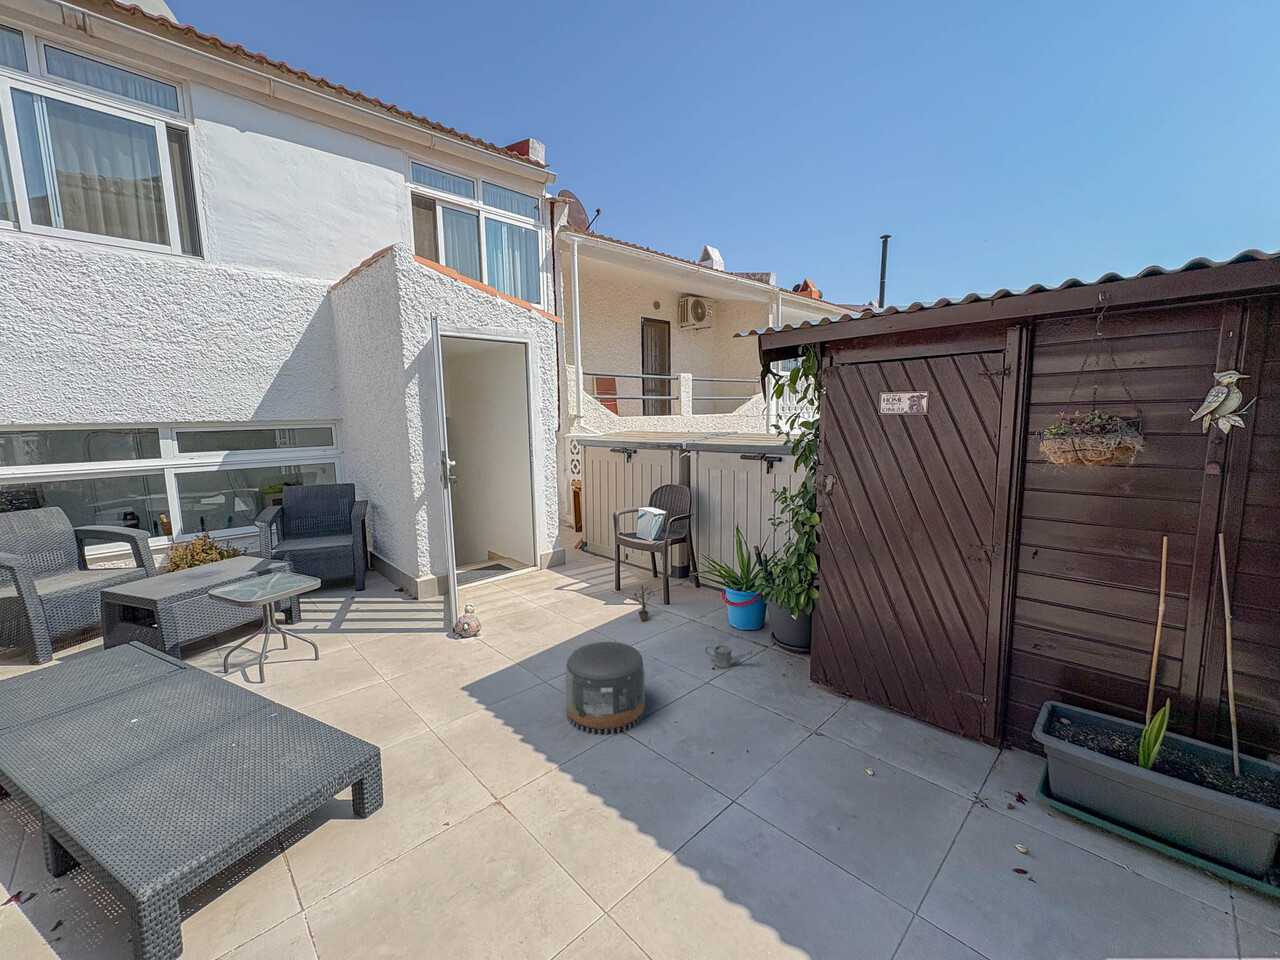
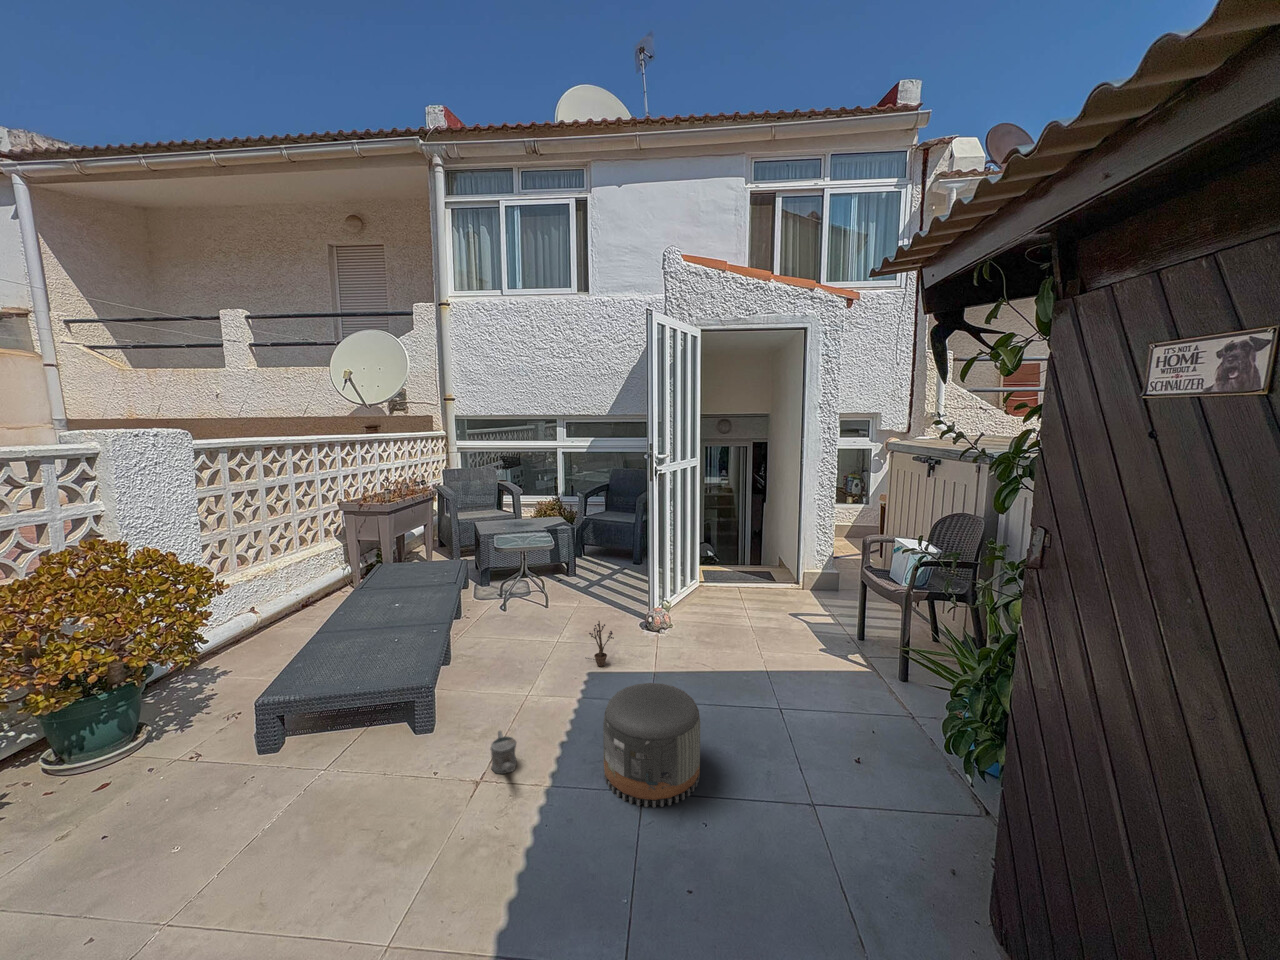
decorative plant: present [632,585,655,621] -> present [586,621,614,666]
watering can: present [706,645,752,669] -> present [491,731,517,774]

